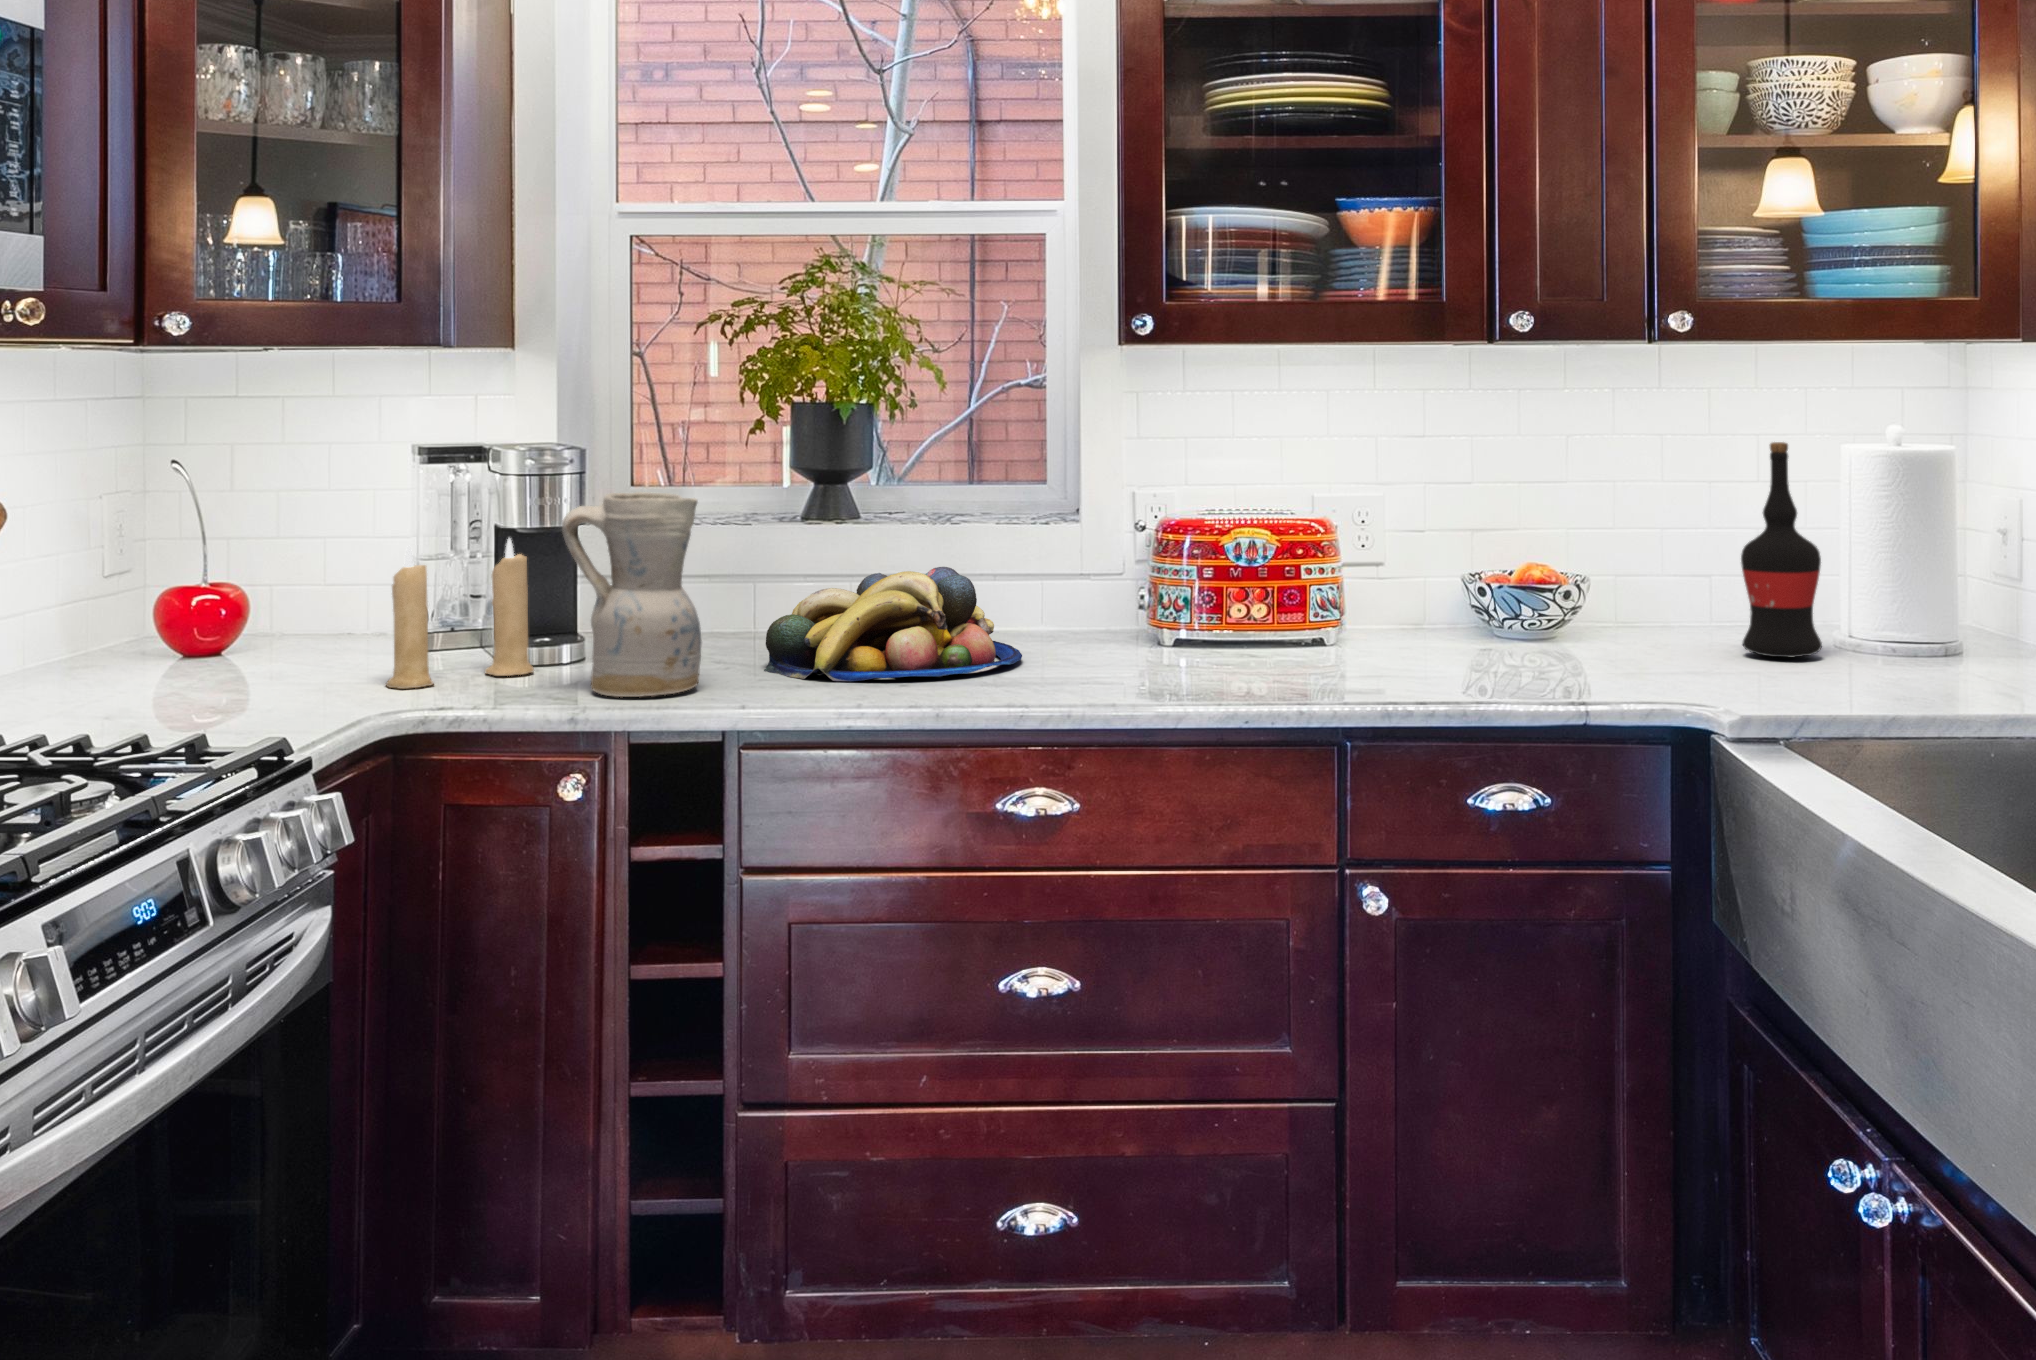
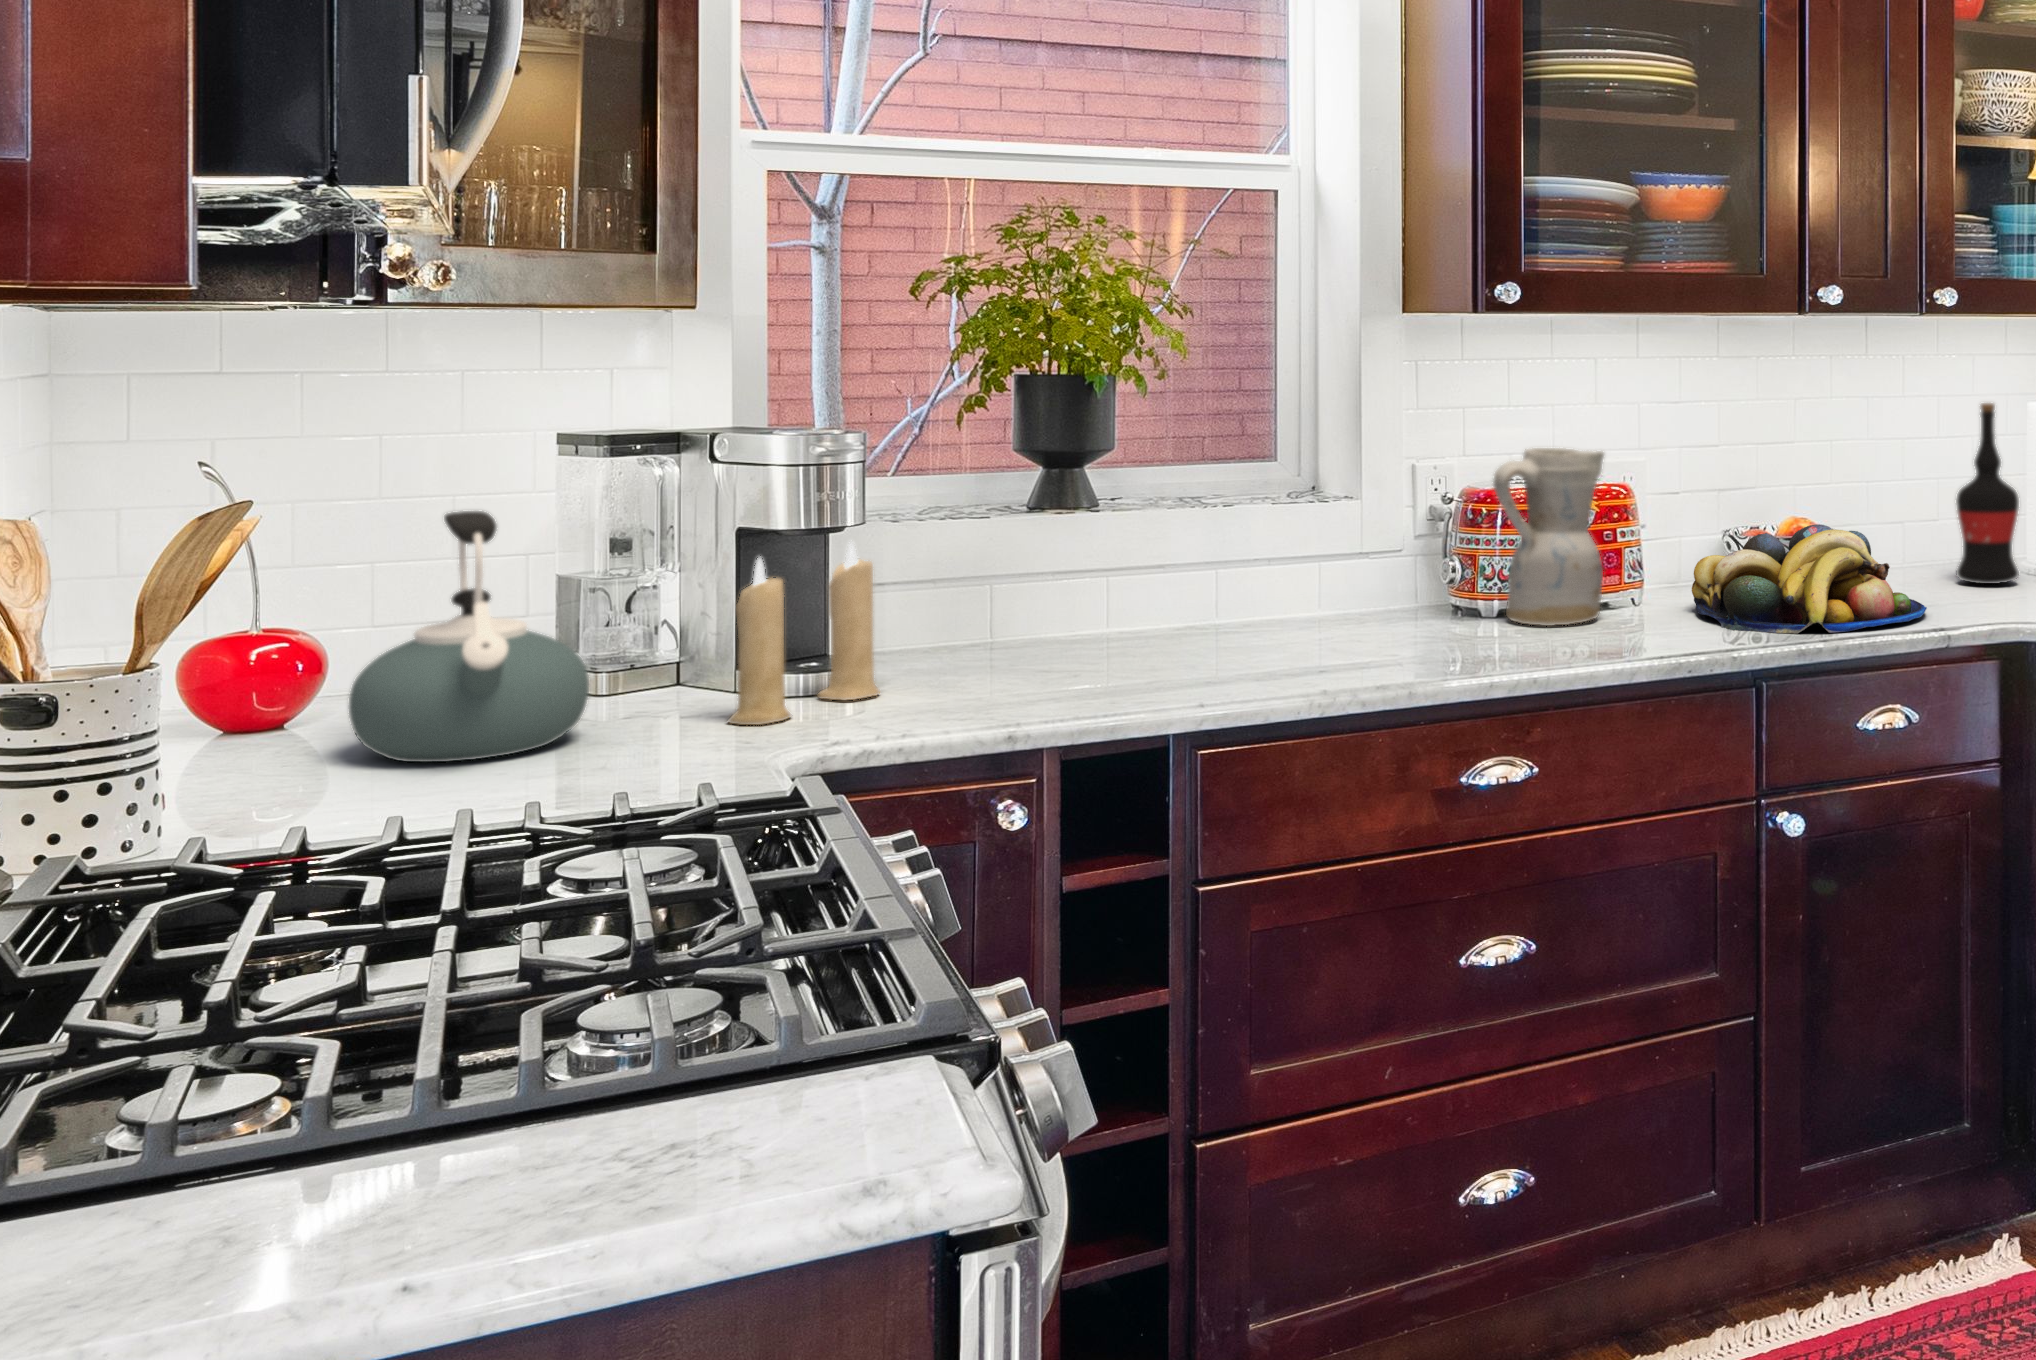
ceramic pitcher: present [562,492,702,697] -> present [1493,448,1604,626]
kettle: none [112,498,287,695] -> present [349,511,589,762]
fruit bowl: present [764,567,1022,681] -> present [1692,524,1927,634]

